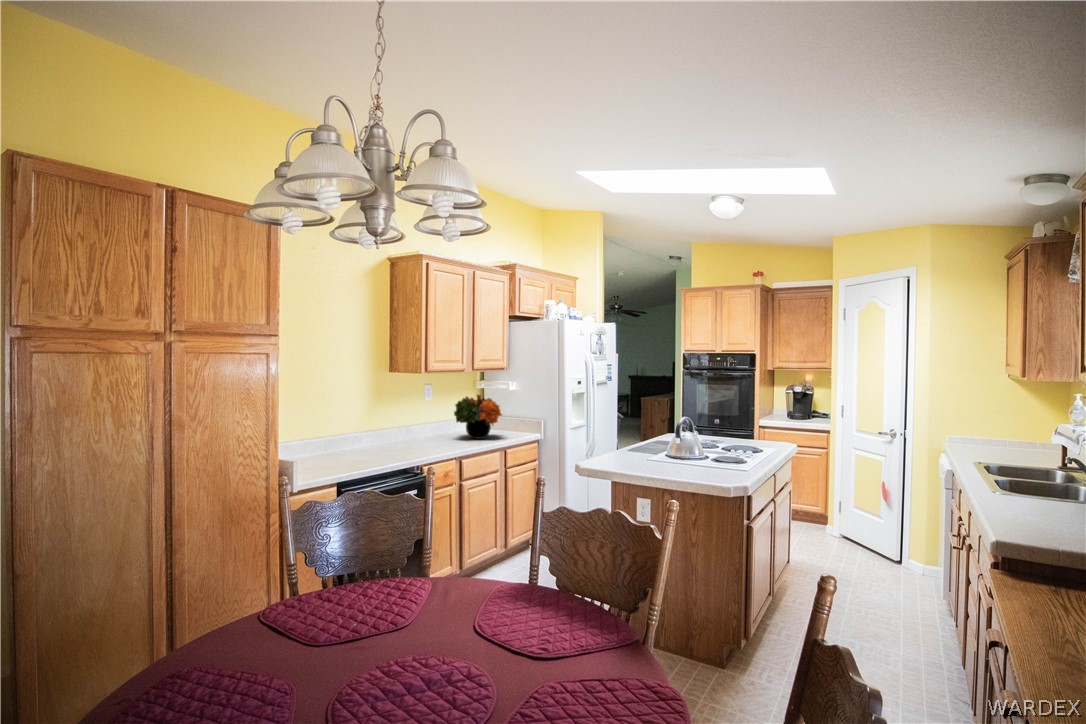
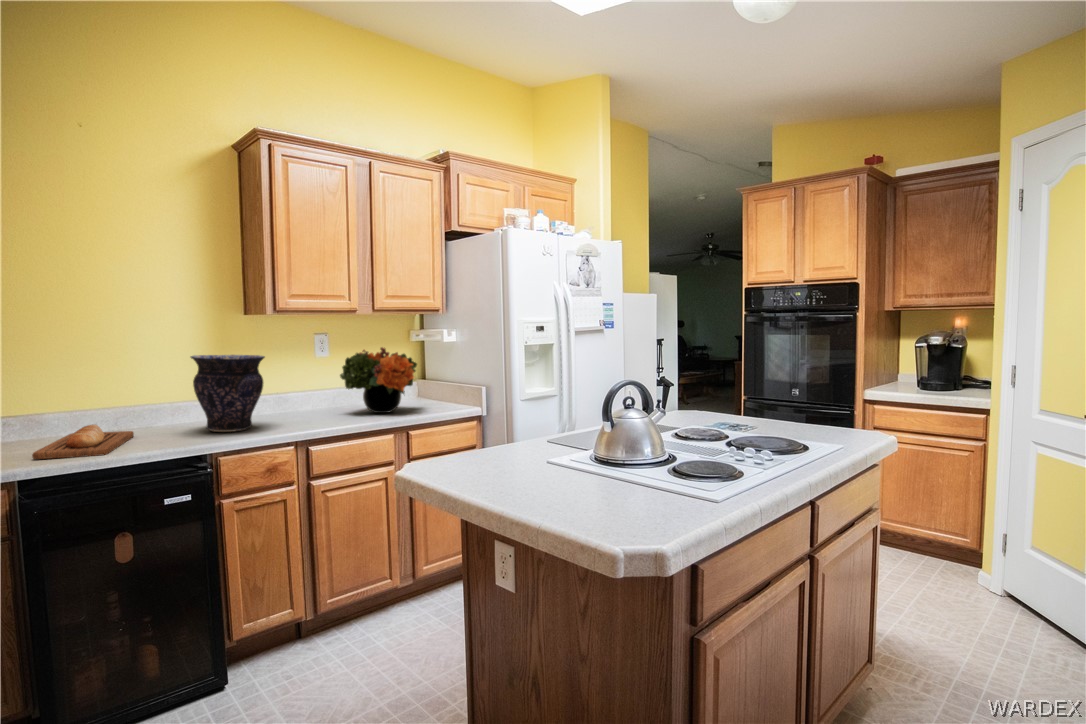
vase: none [381,401,430,452] -> present [191,355,265,432]
bread loaf: none [315,448,368,469] -> present [32,425,134,459]

